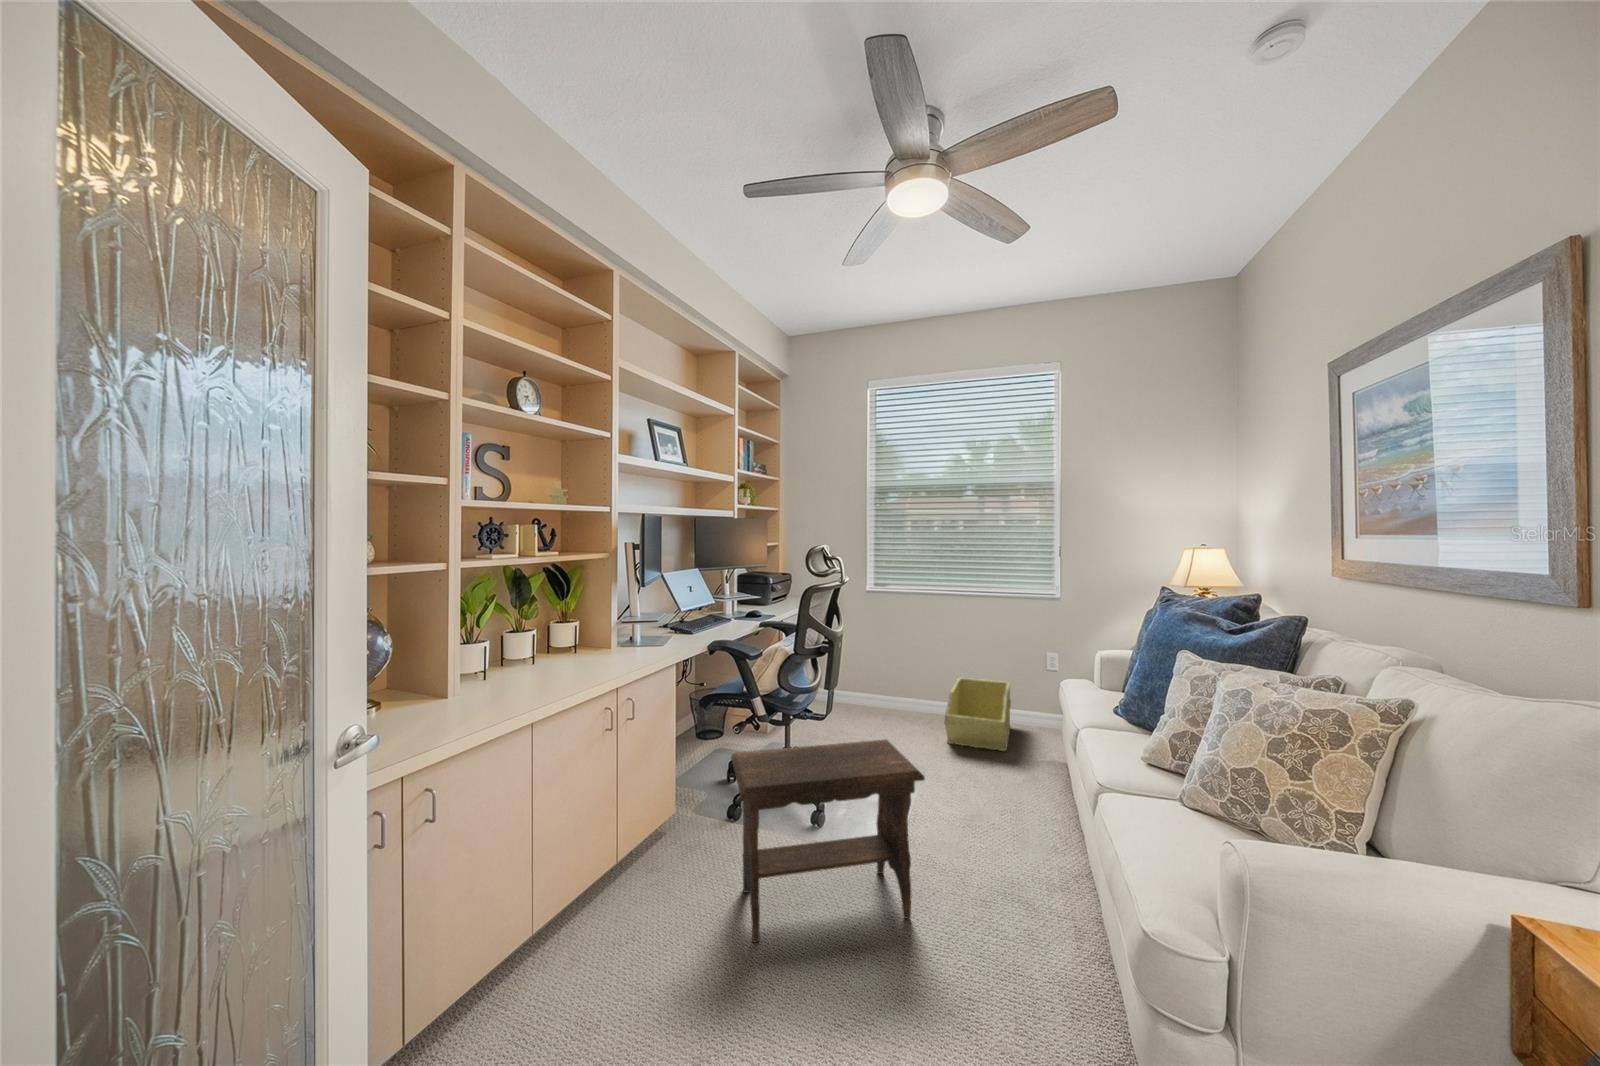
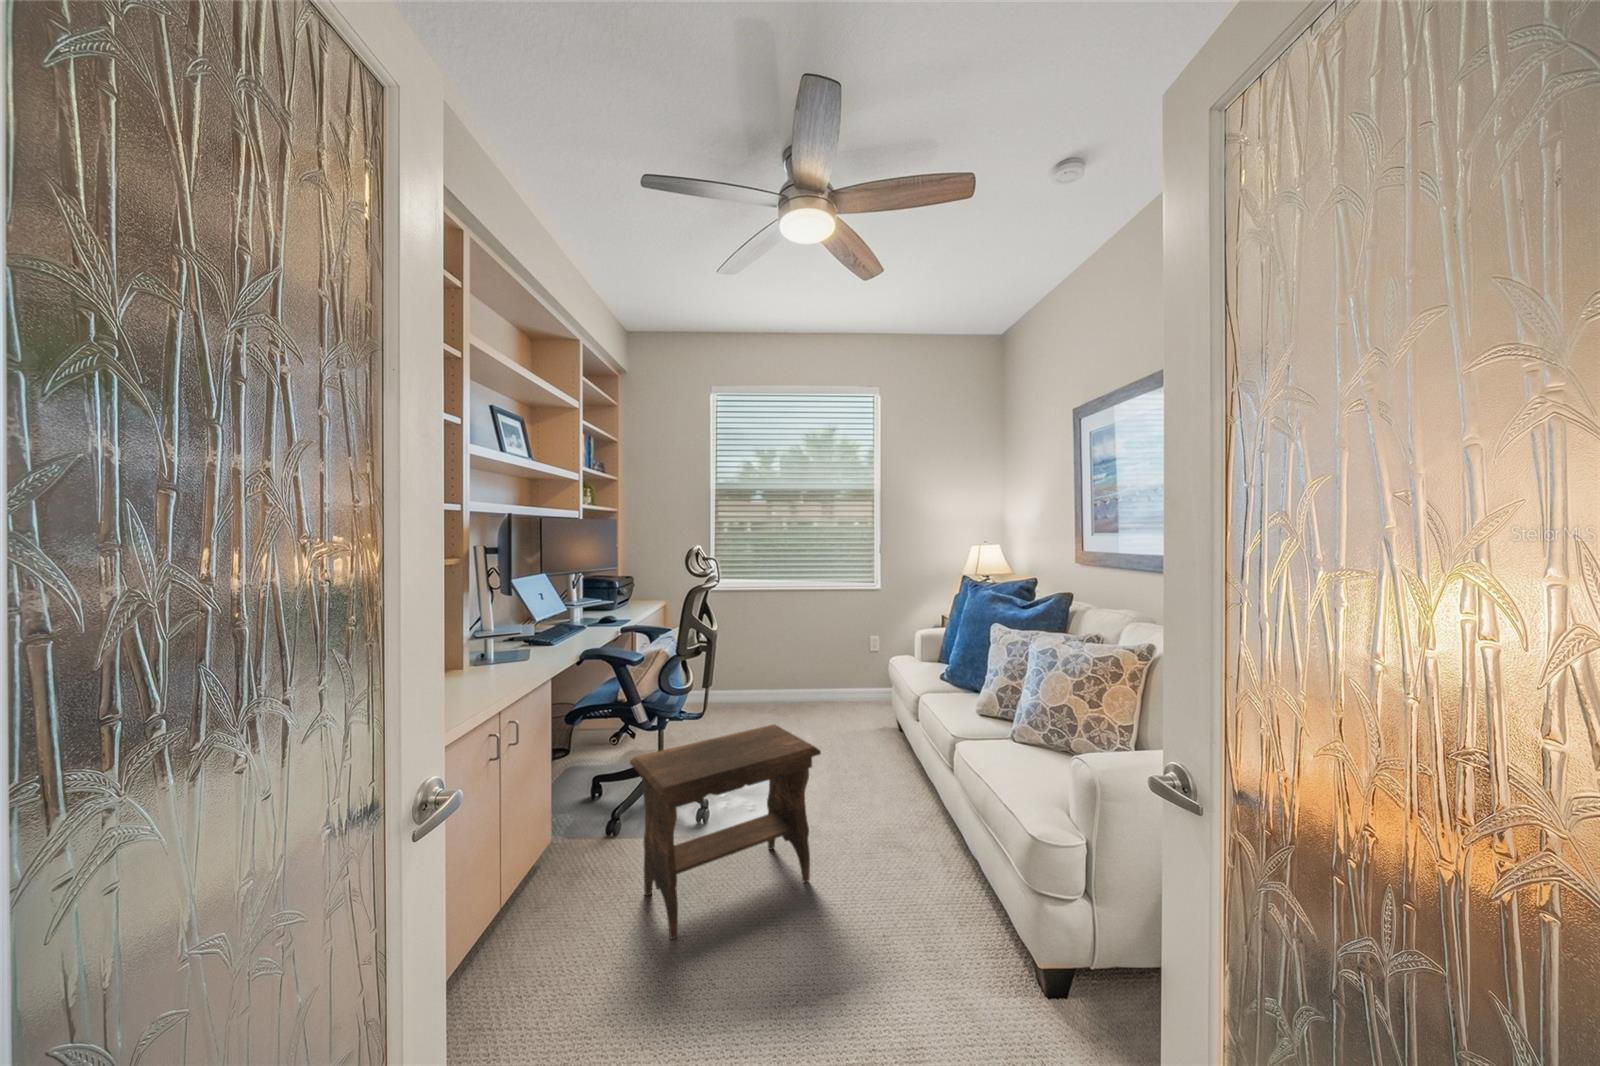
storage bin: present [944,678,1011,751] -> none [793,664,846,725]

